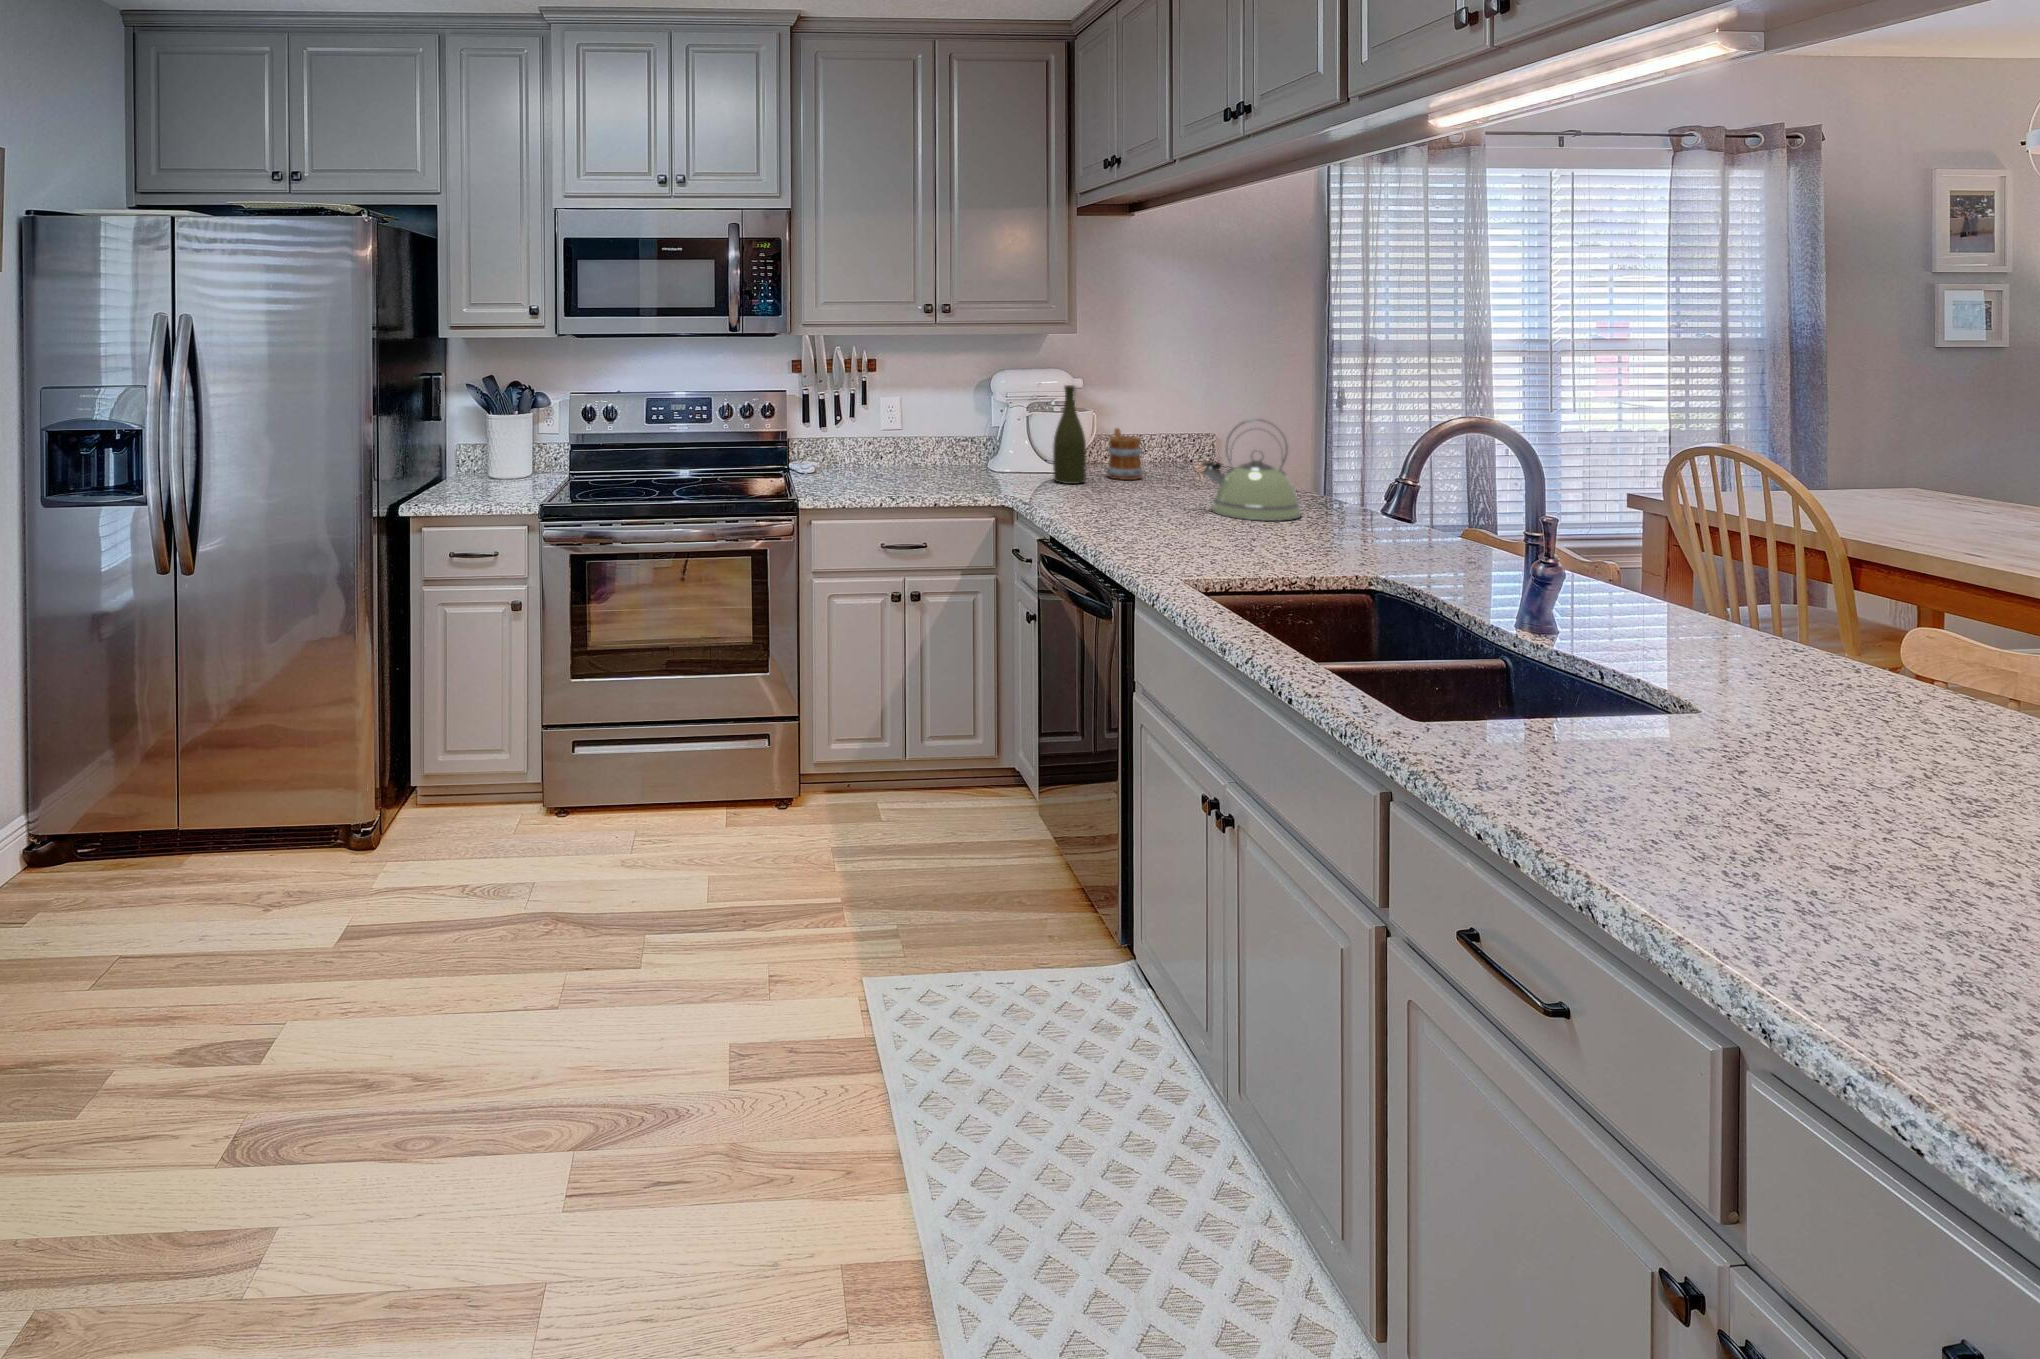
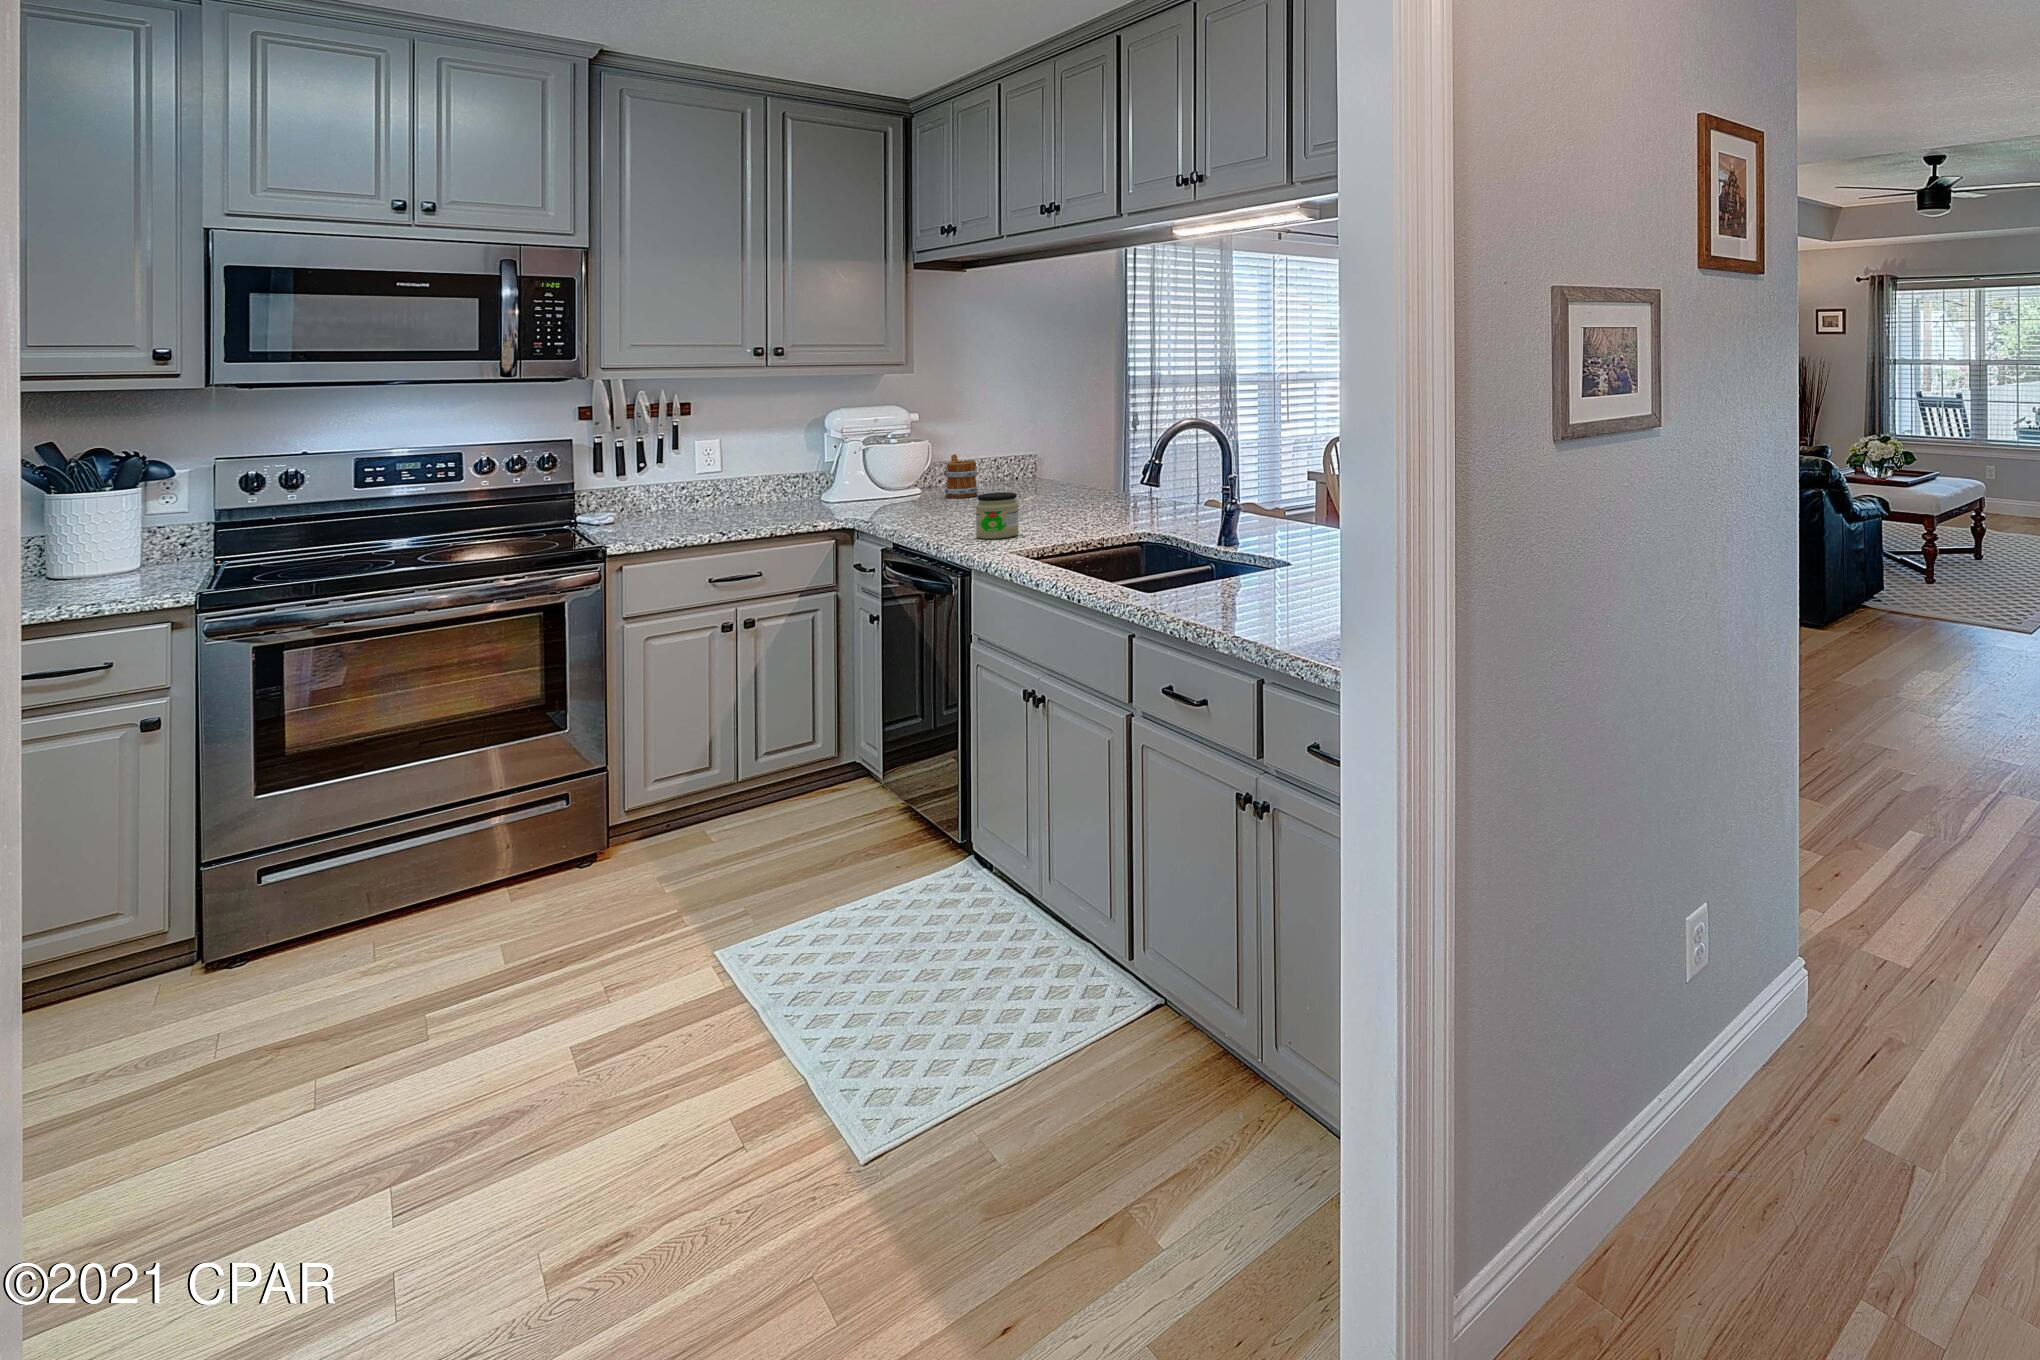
bottle: present [1053,385,1086,484] -> none [894,418,925,505]
kettle: present [1201,419,1301,521] -> none [1025,436,1104,513]
jar: none [1142,493,1195,555] -> present [976,492,1019,539]

